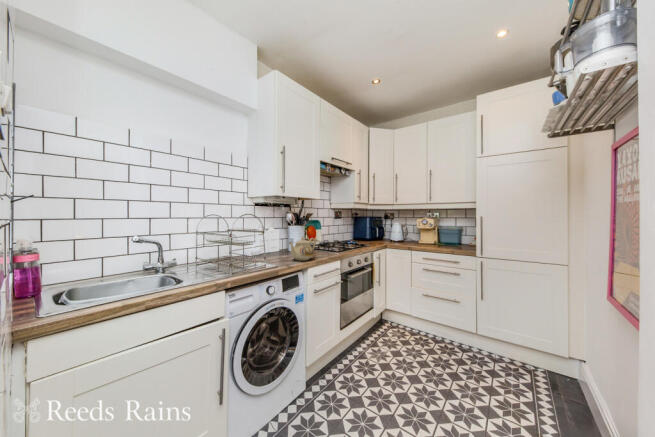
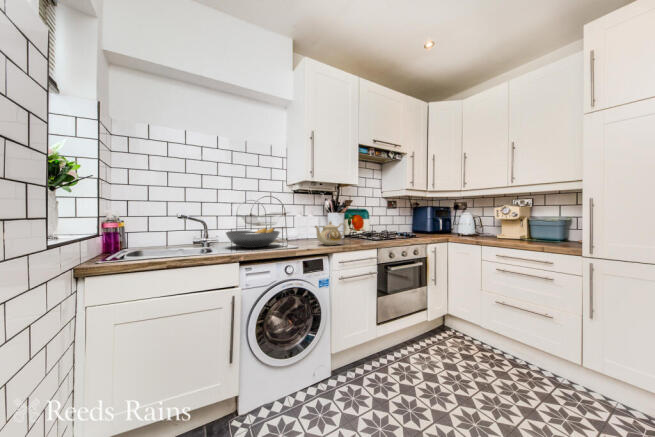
fruit bowl: none [192,246,254,270] -> present [226,228,280,248]

